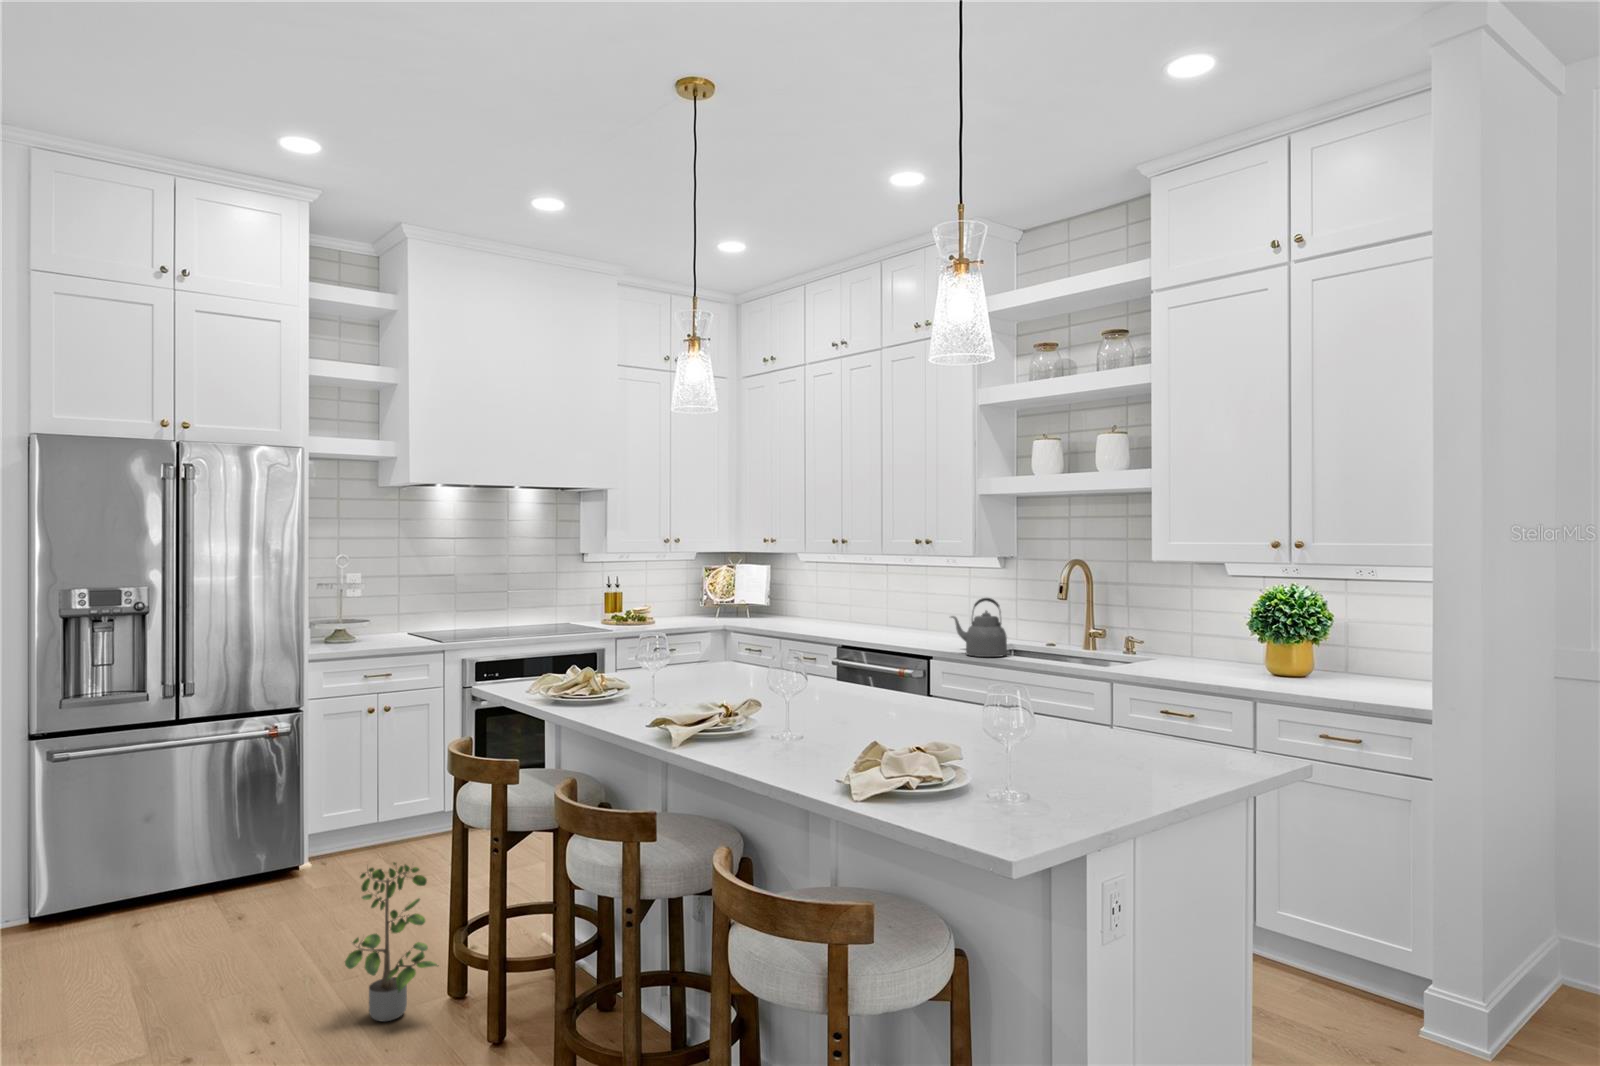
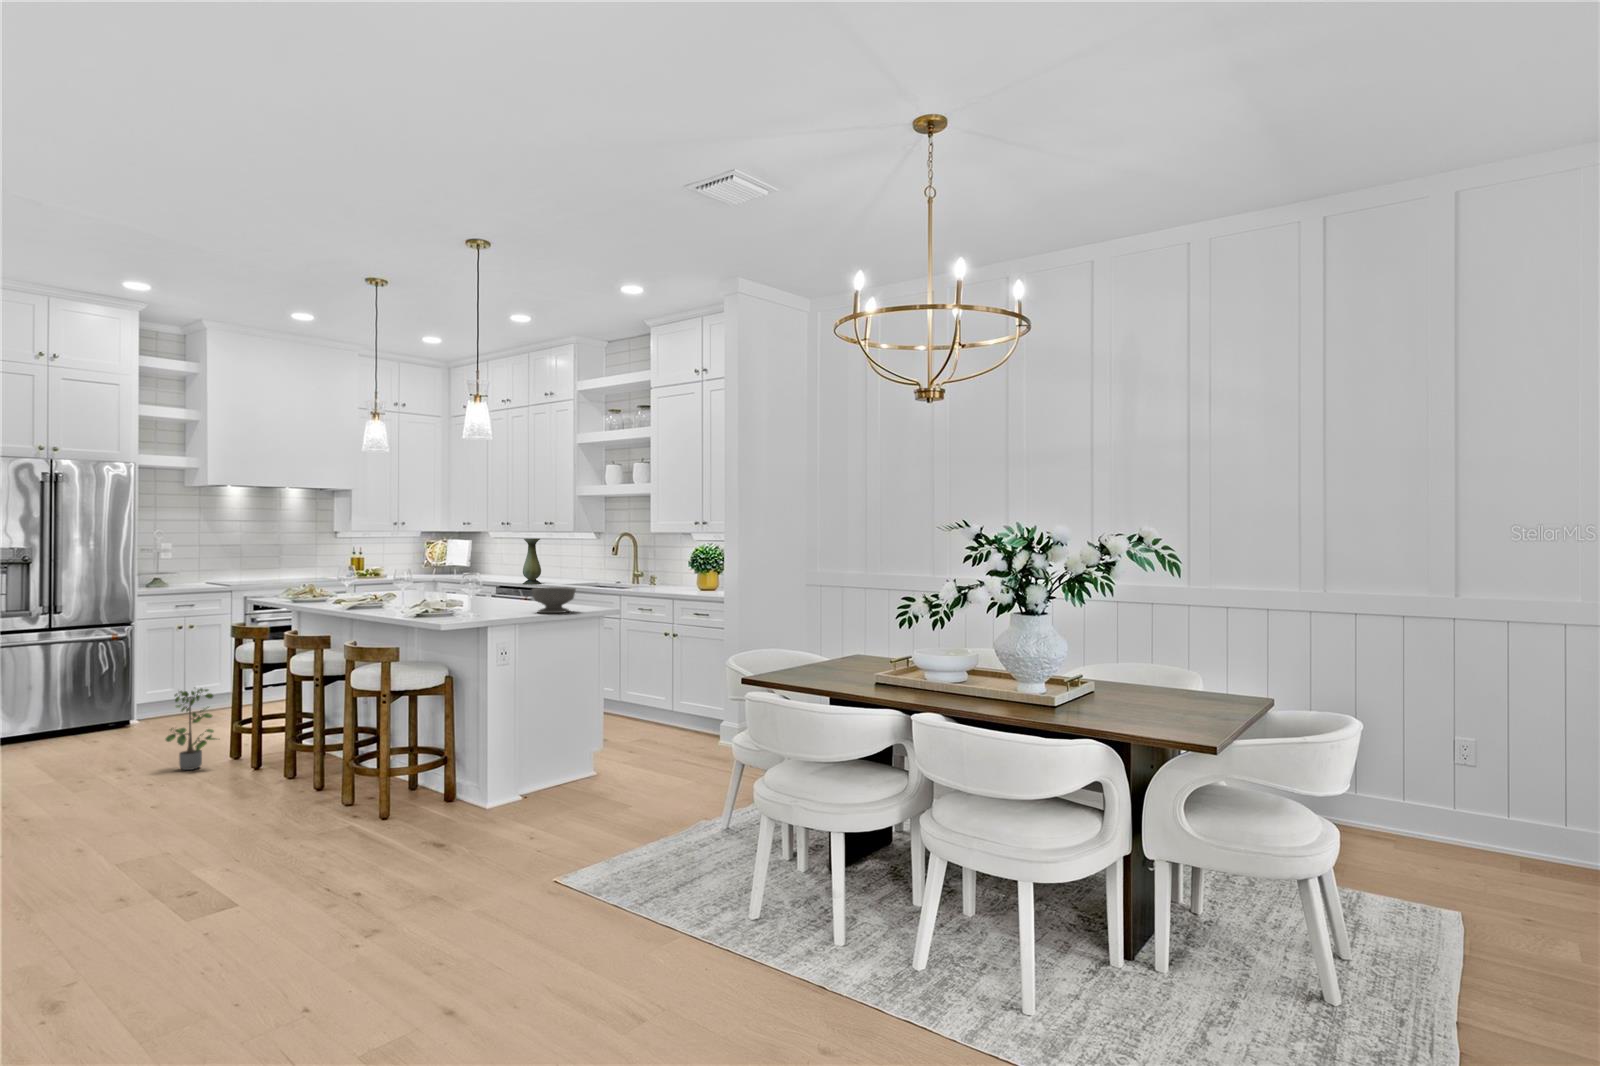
vase: none [885,567,917,645] -> present [523,538,541,584]
kettle: present [951,598,1007,657] -> none [552,555,583,588]
bowl: none [1097,701,1203,771] -> present [532,587,576,613]

